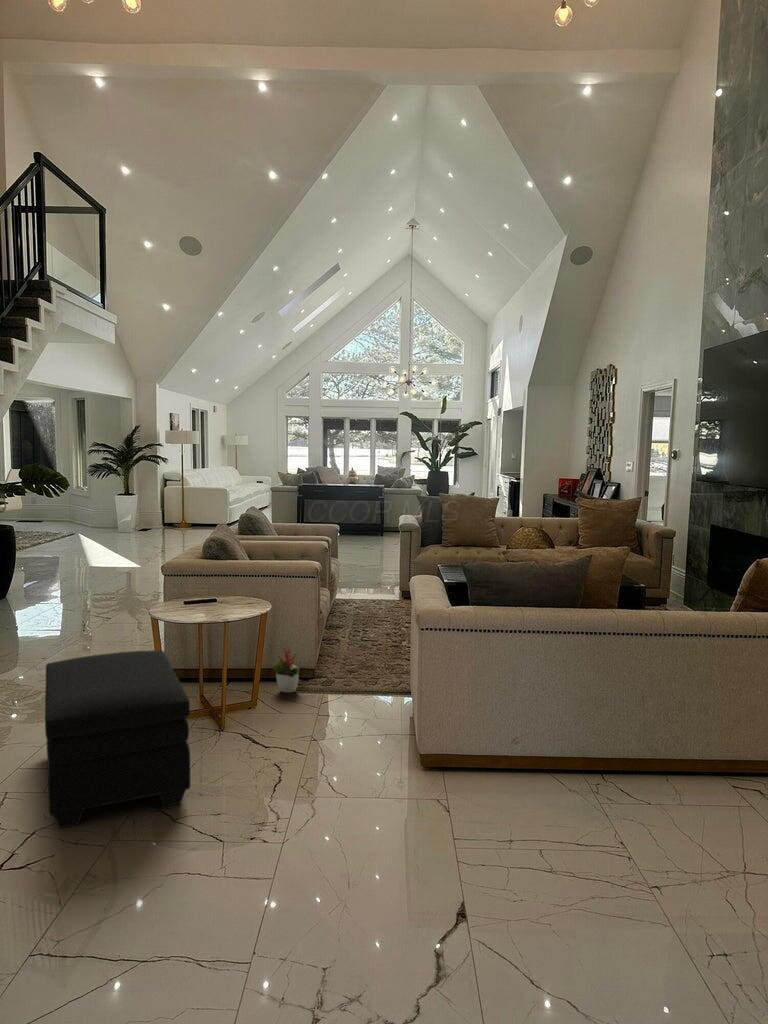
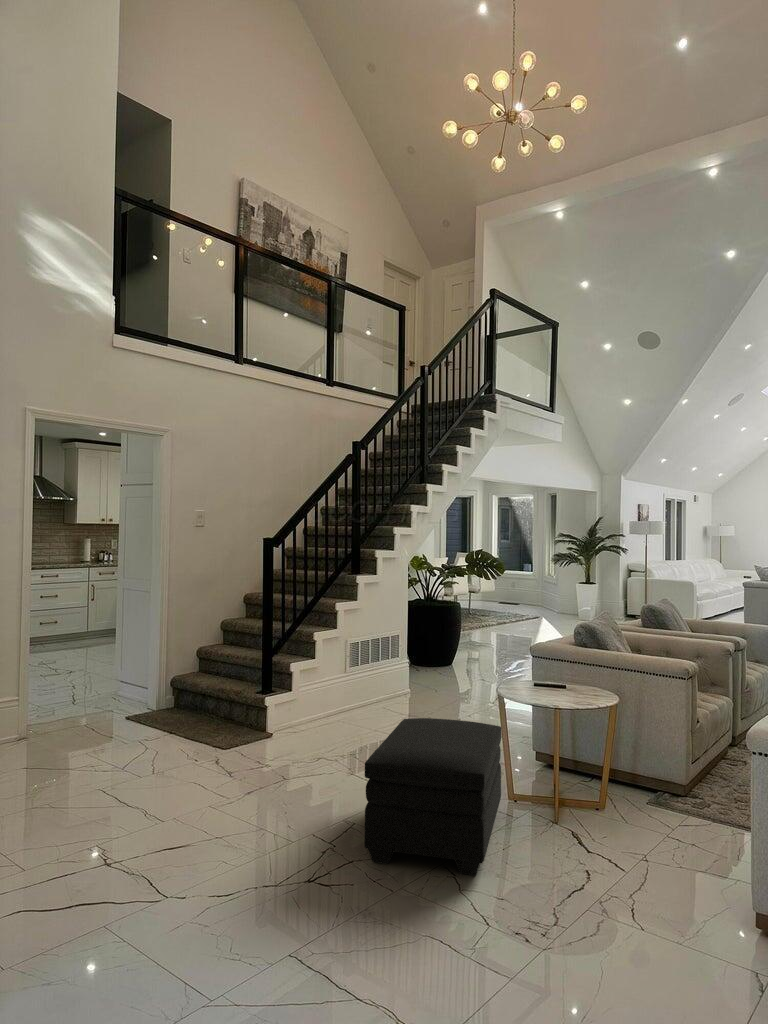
decorative plant: present [273,648,300,693] -> none [632,752,662,804]

